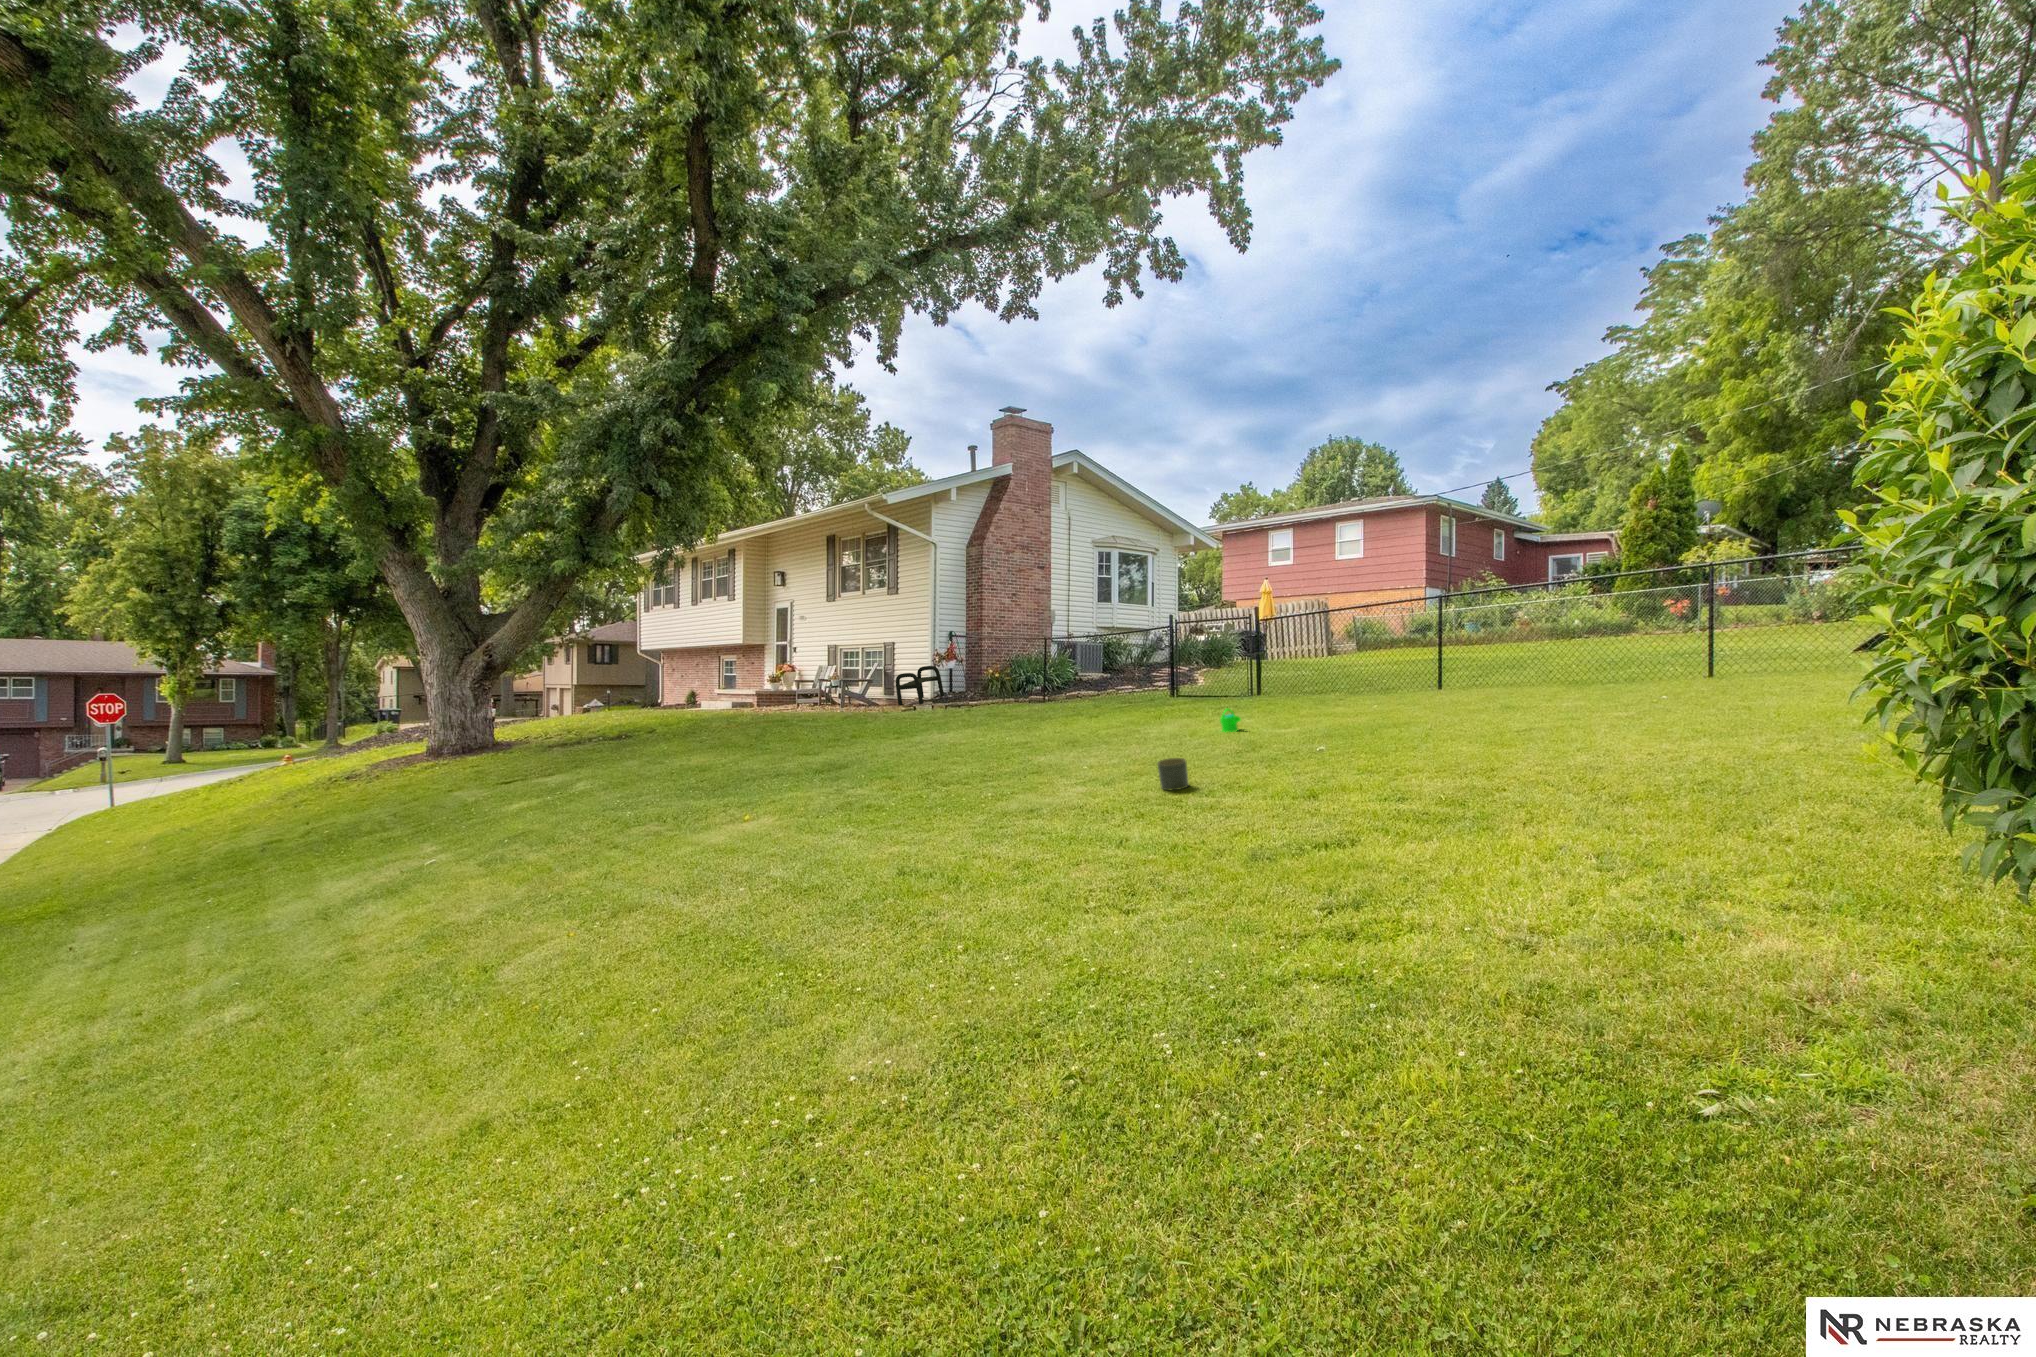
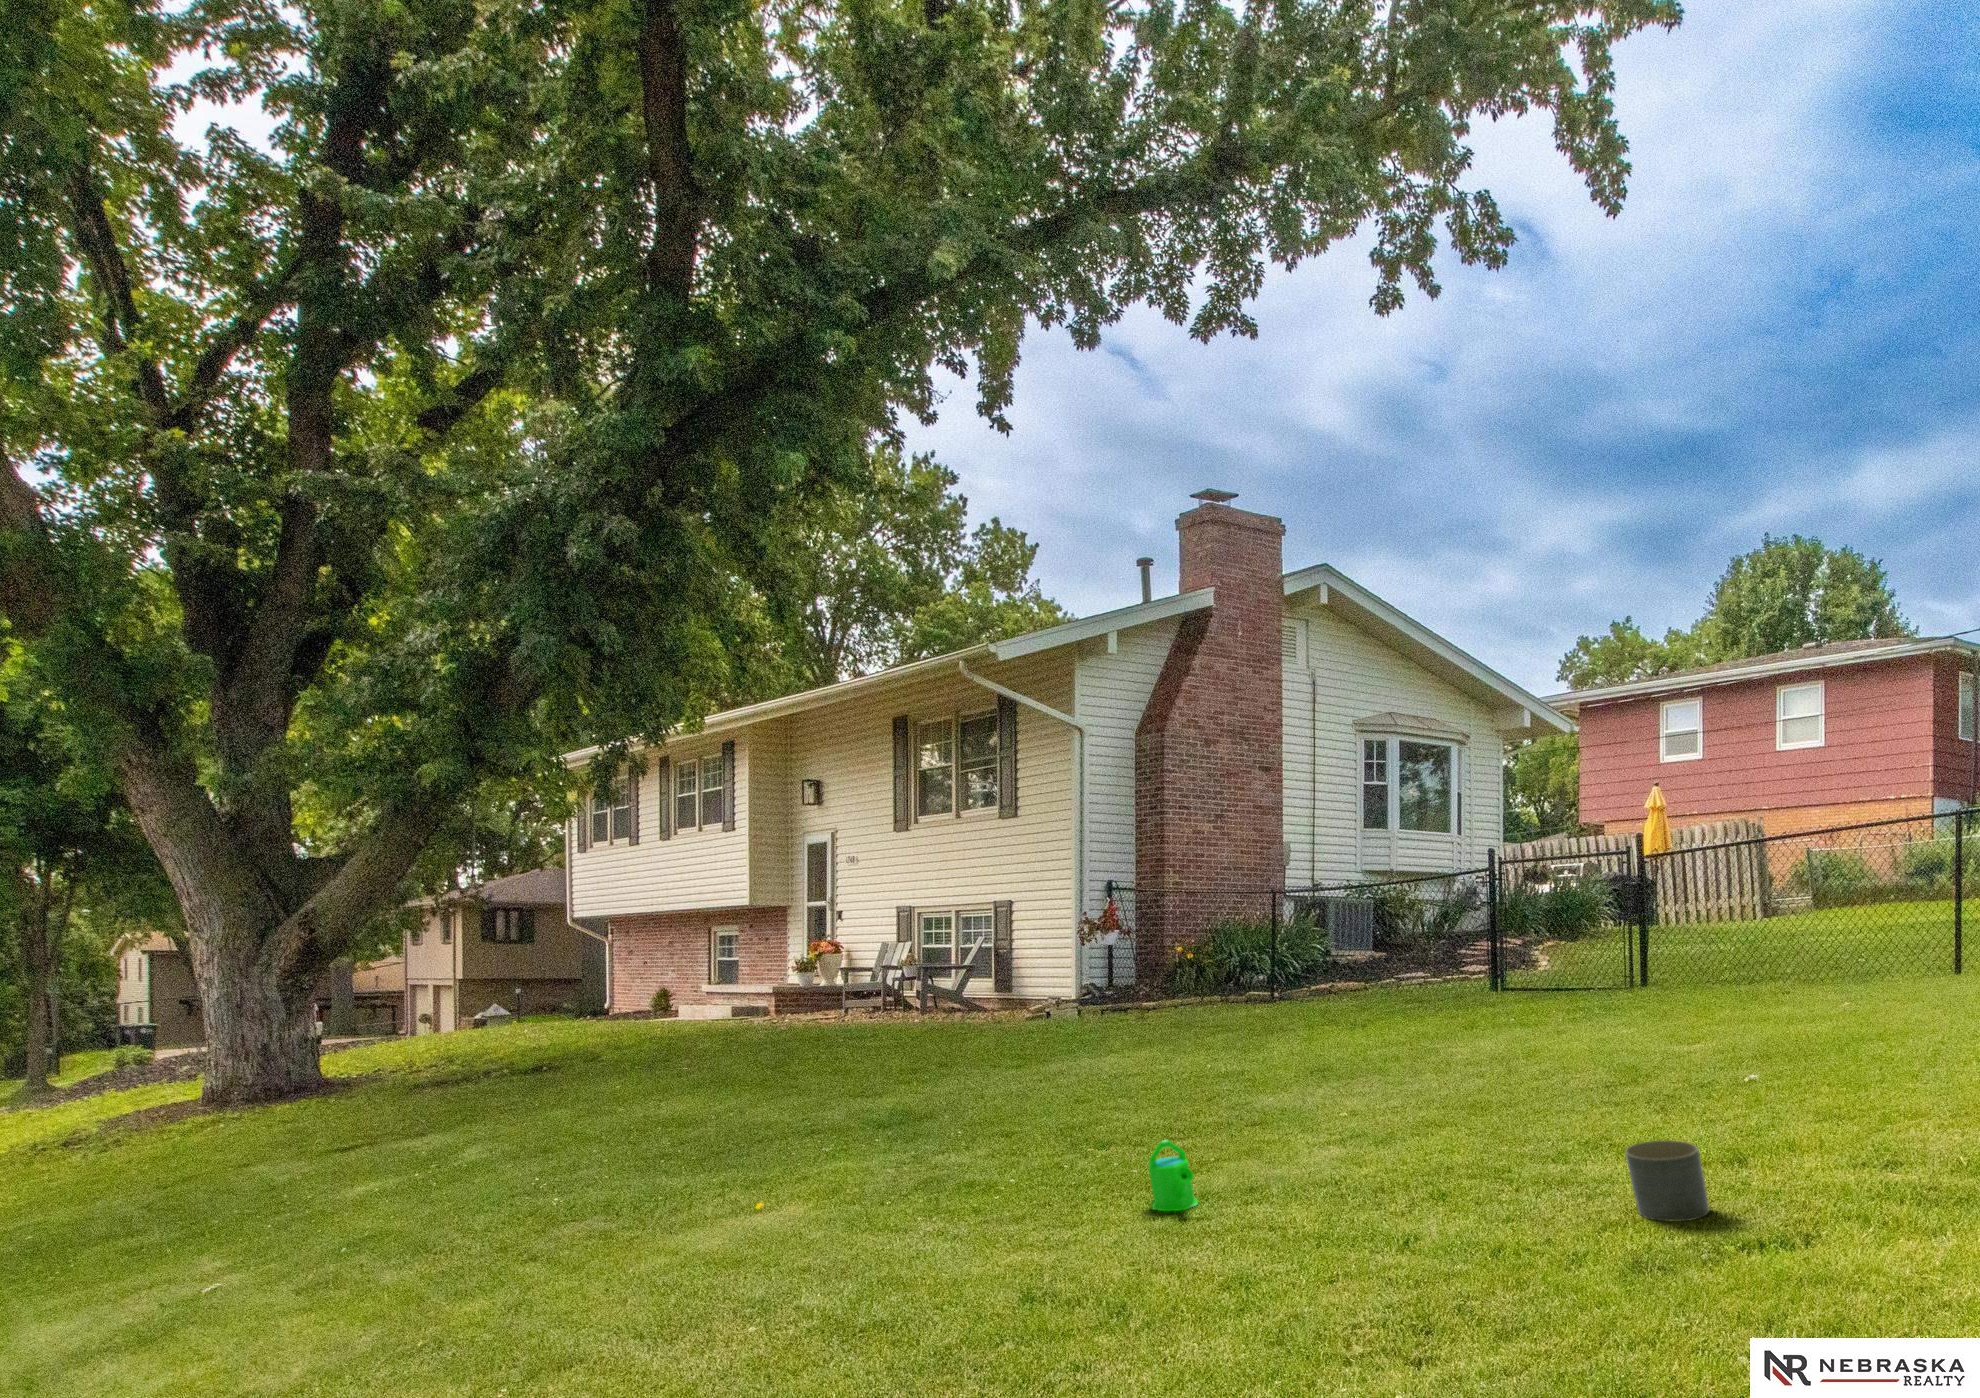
bench: present [896,666,944,705] -> none [1010,941,1096,1014]
watering can: present [1220,708,1241,732] -> present [1148,1140,1198,1211]

